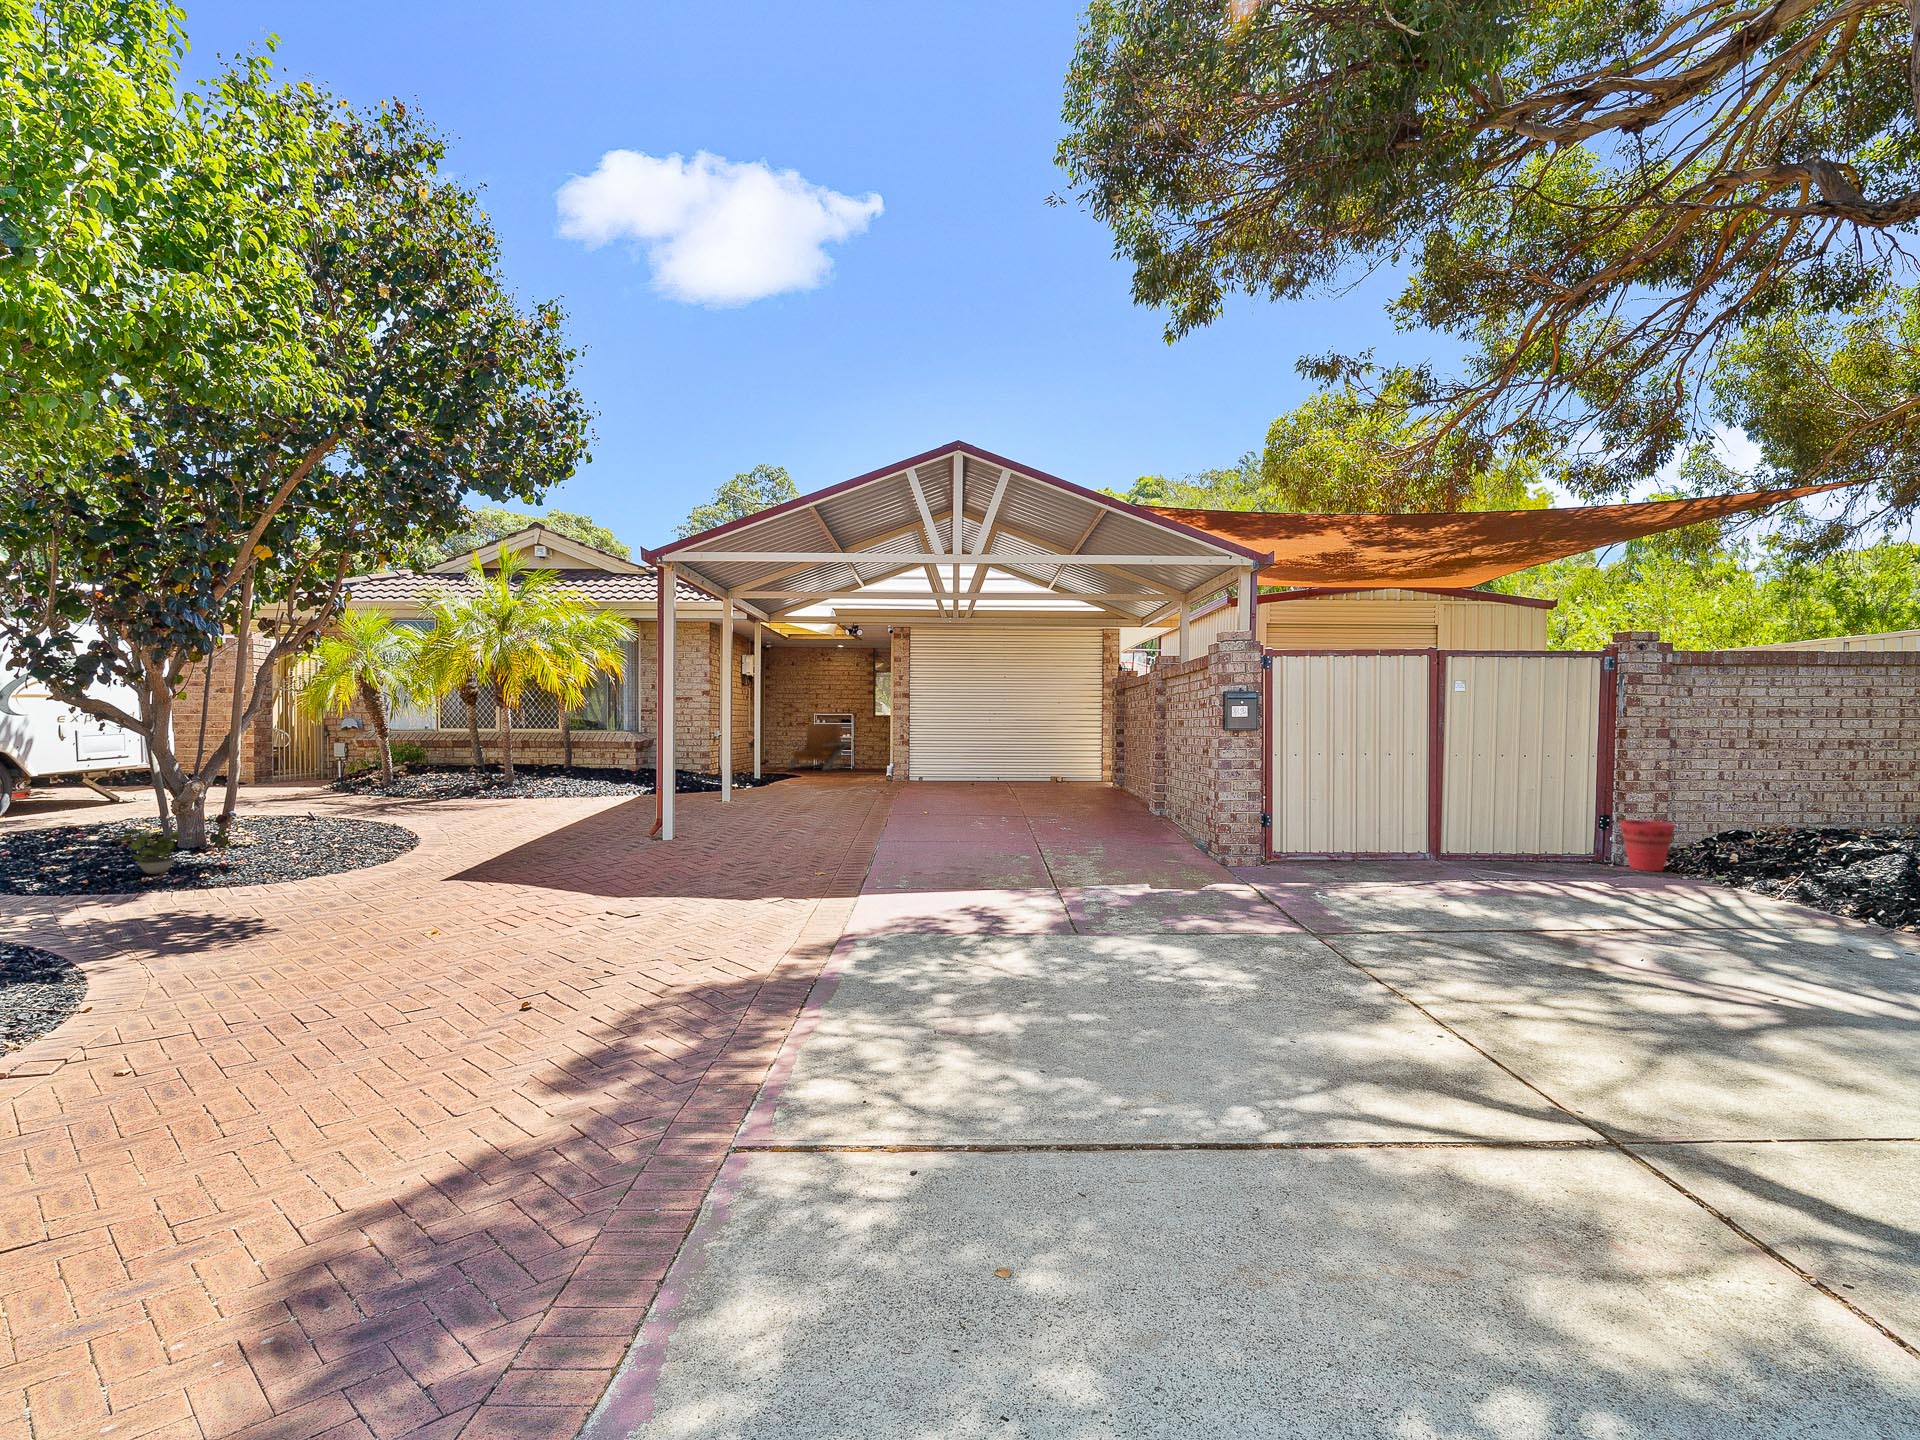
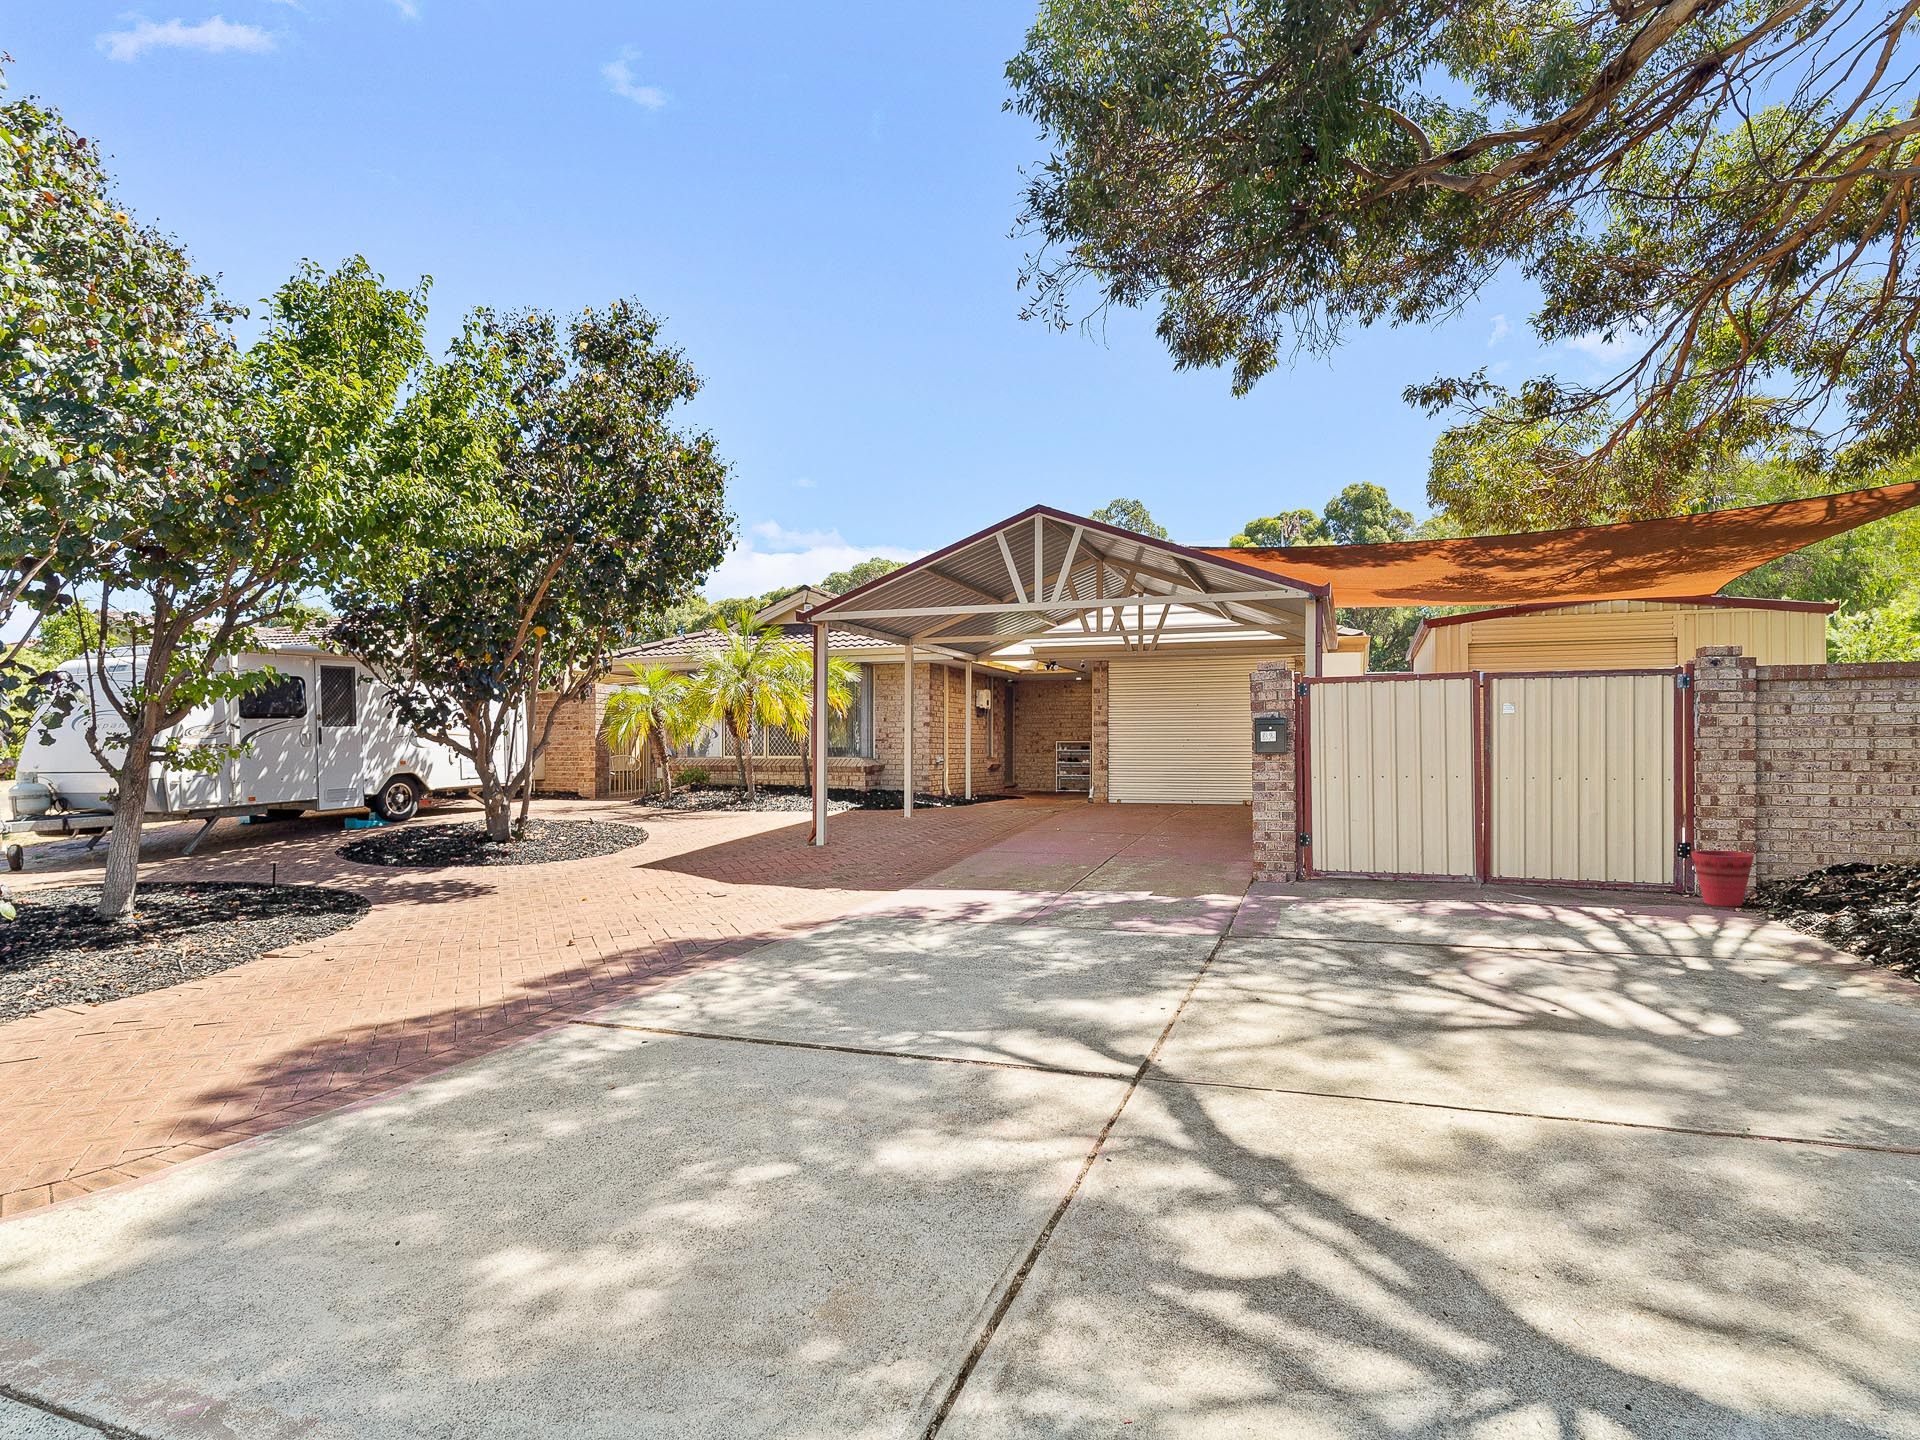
lounge chair: present [788,724,847,770] -> none [1011,751,1068,793]
potted plant: present [118,829,179,874] -> none [449,825,492,857]

